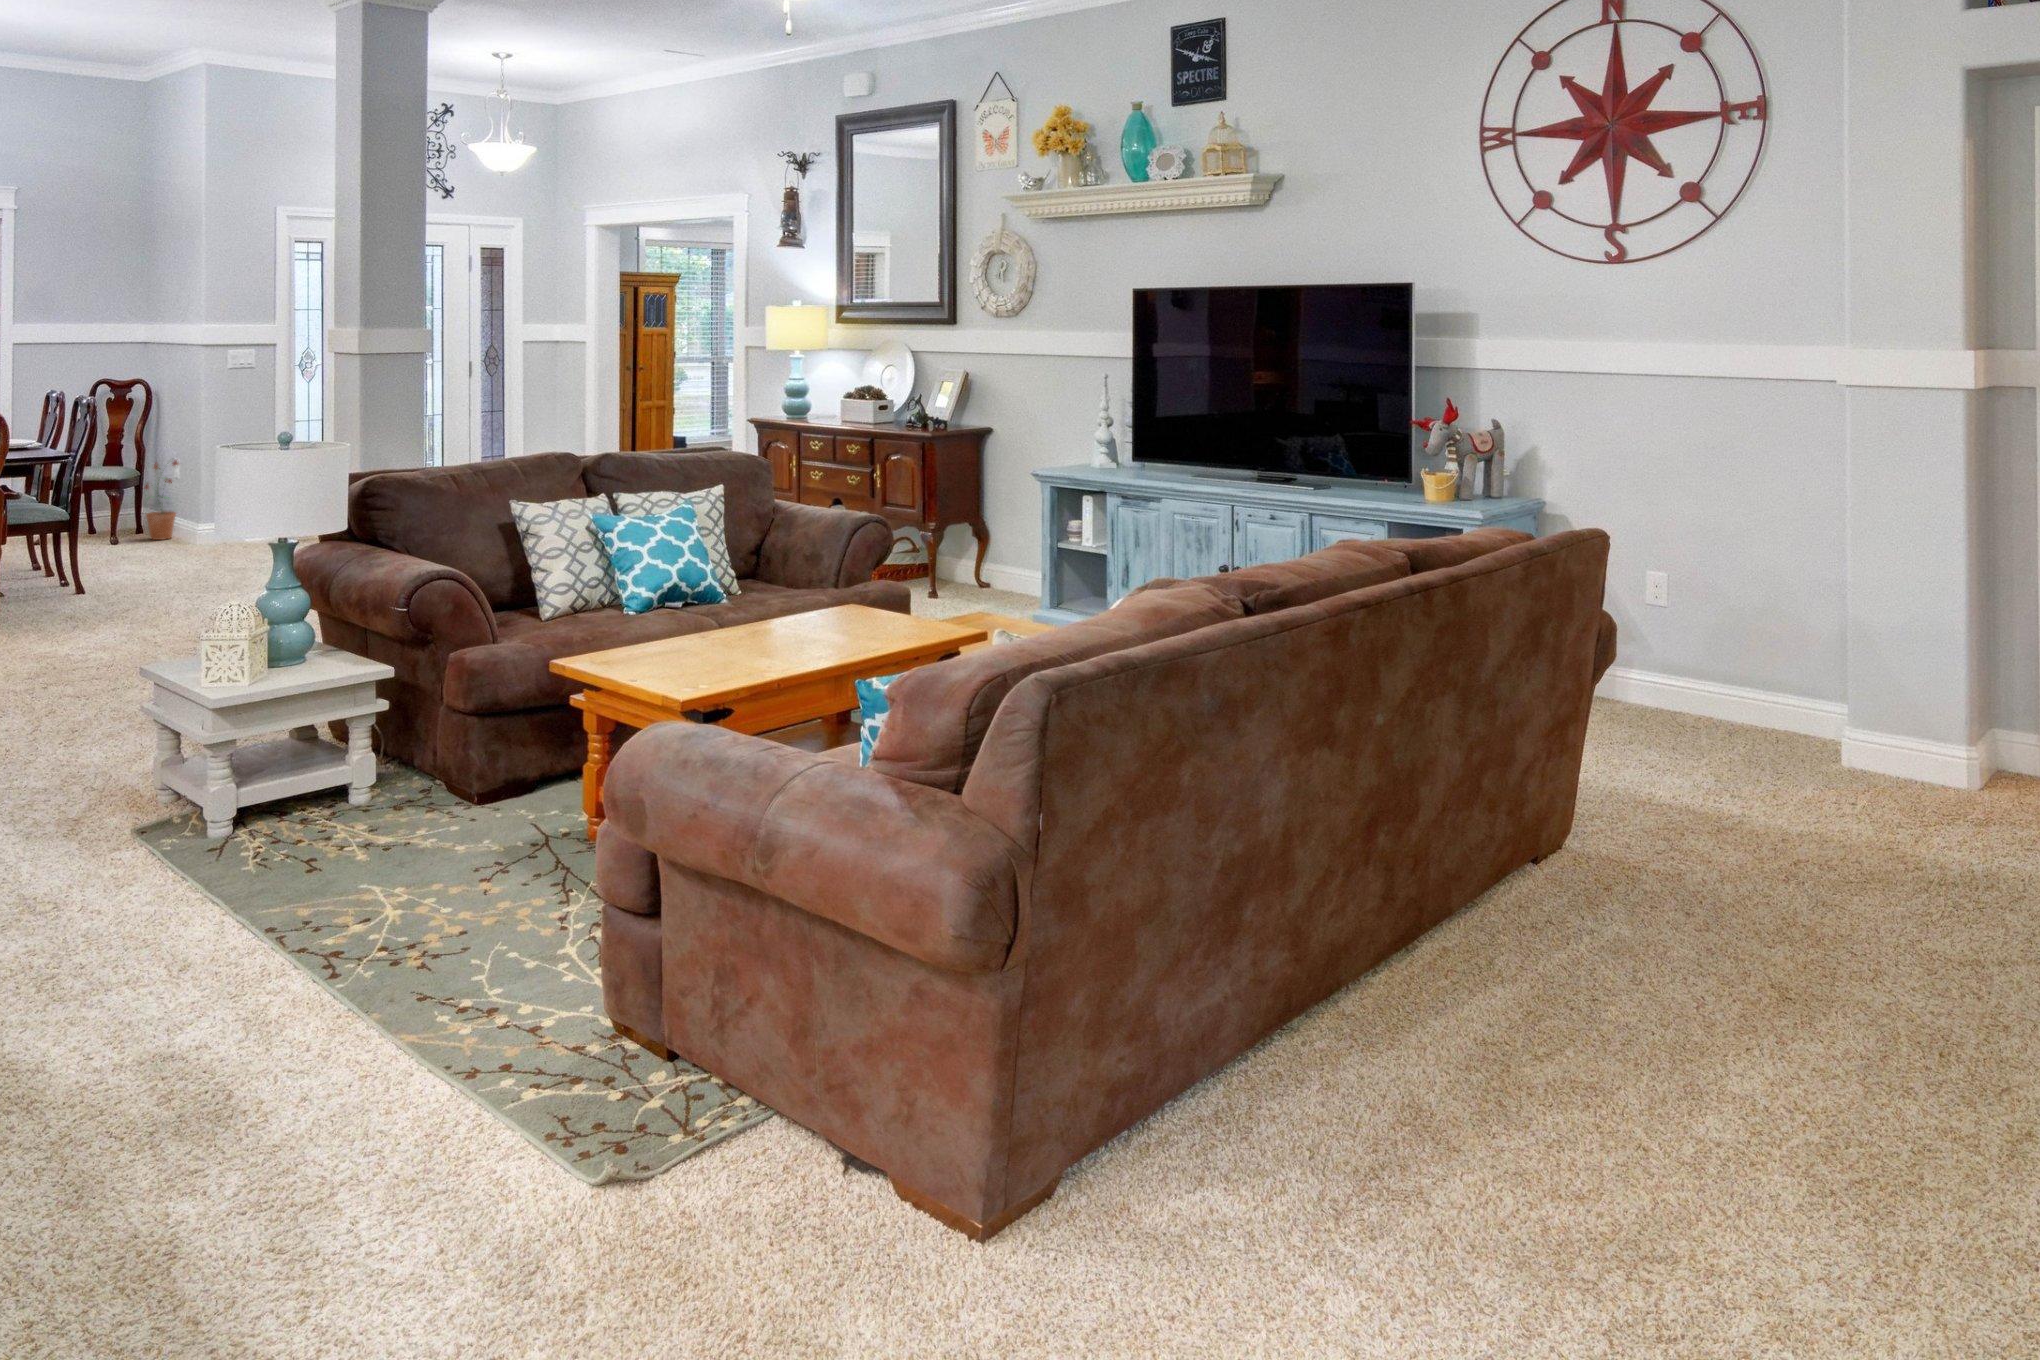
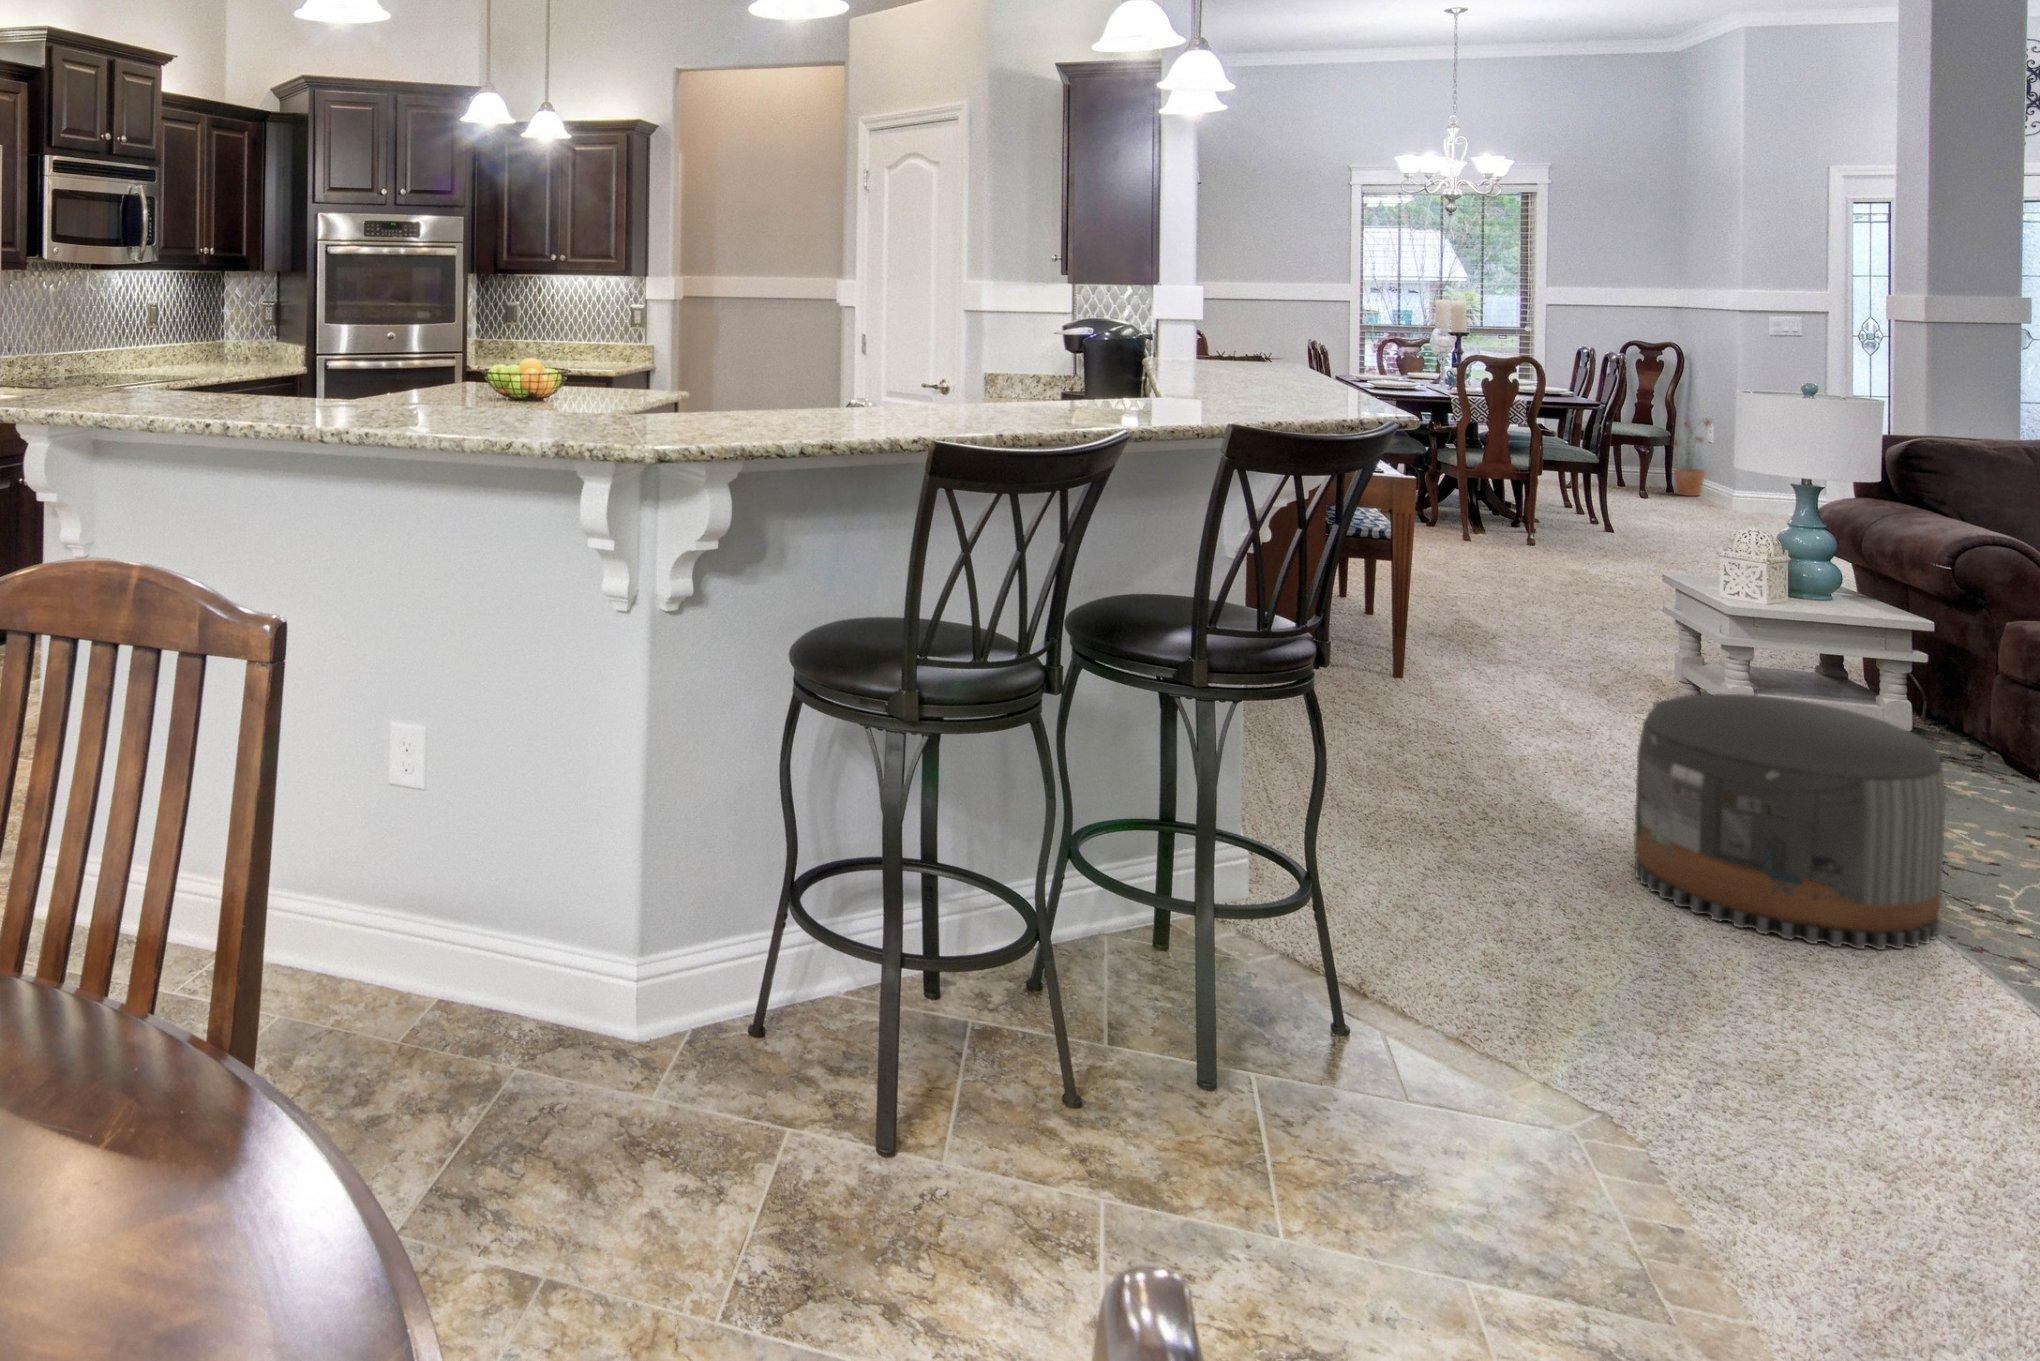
pouf: none [110,834,442,1188] -> present [1634,694,1946,950]

